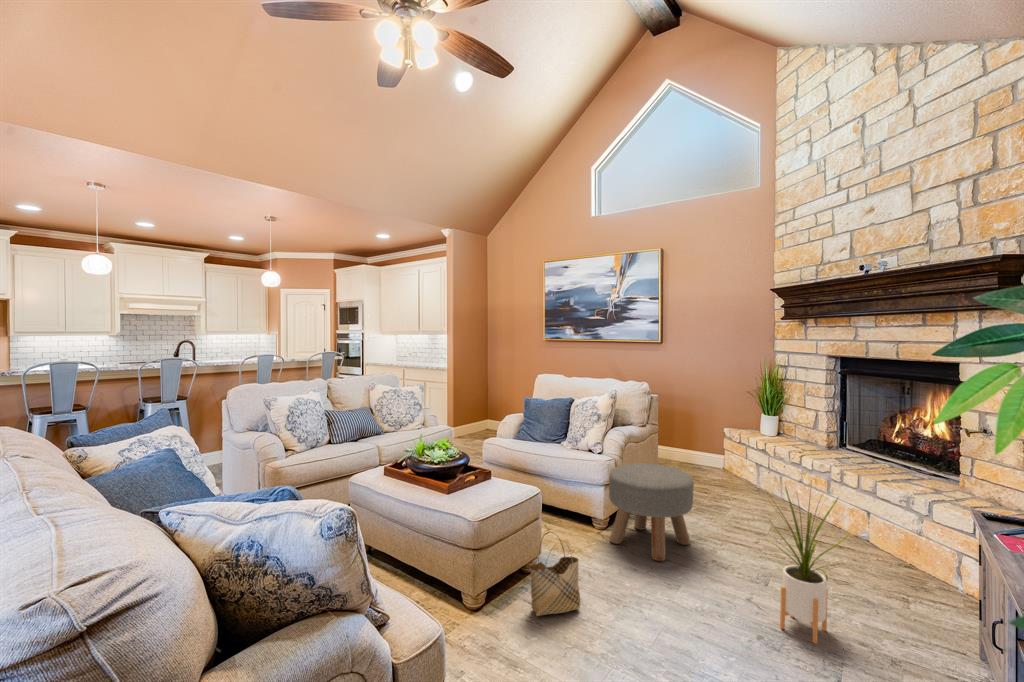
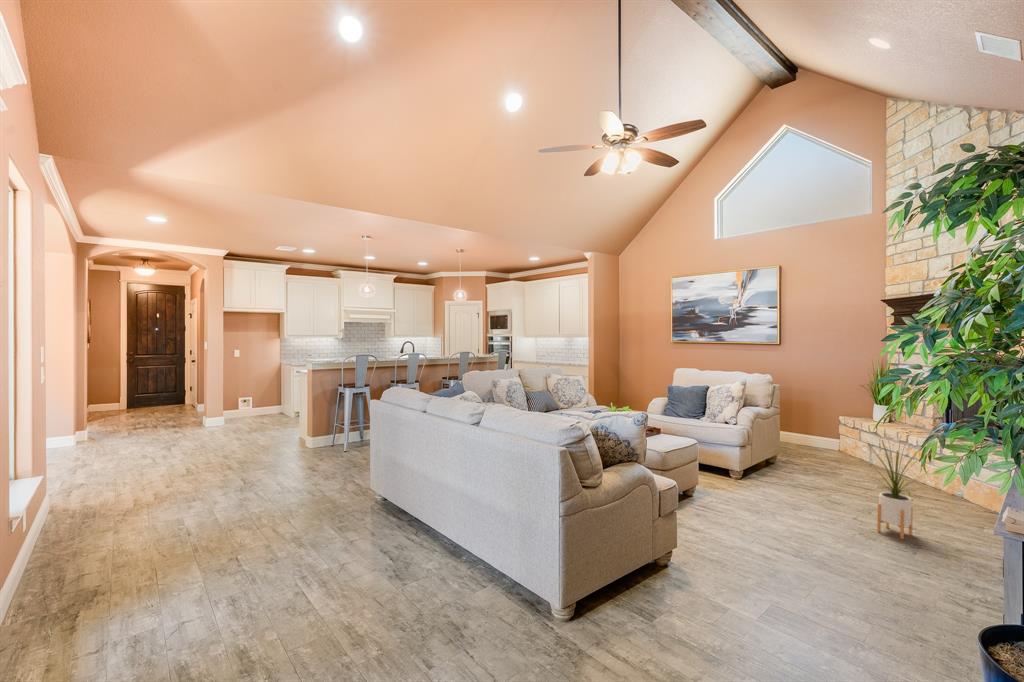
ottoman: present [609,463,694,561] -> none [745,432,812,497]
woven basket: present [530,532,580,616] -> none [698,464,732,514]

